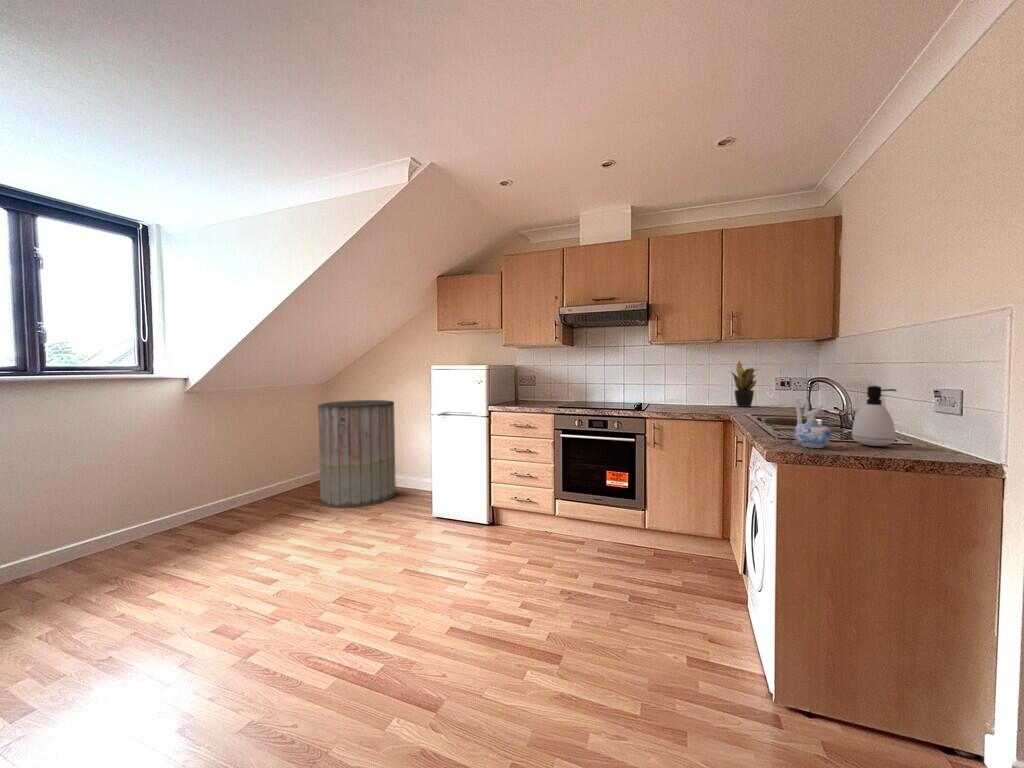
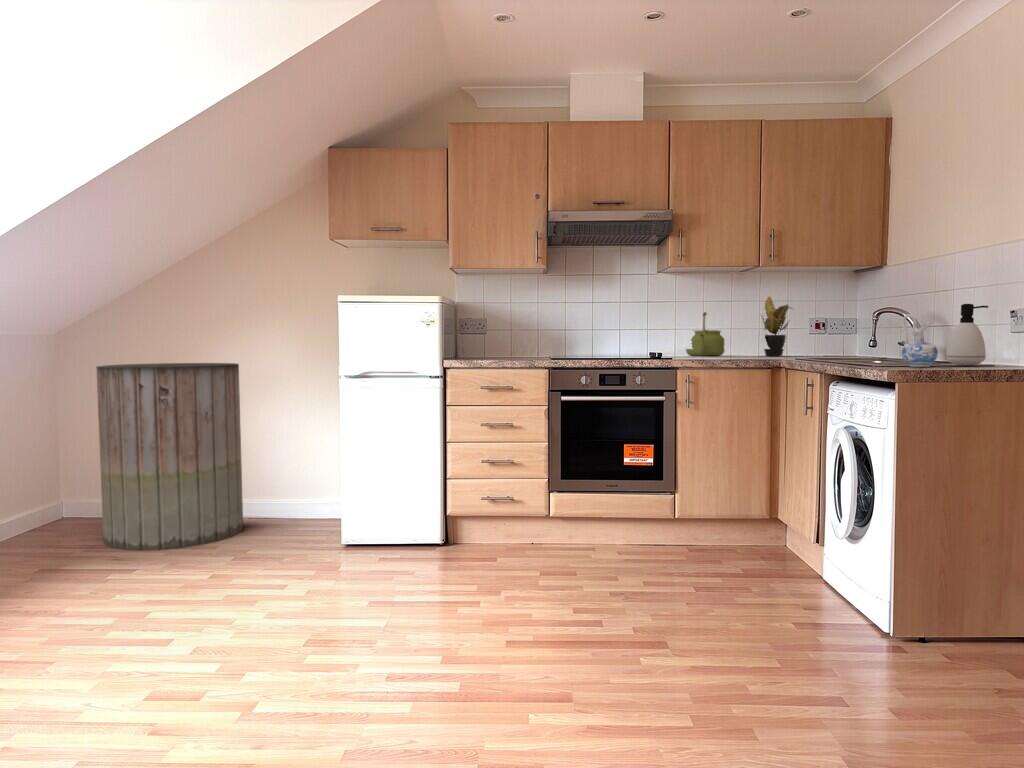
kettle: none [673,372,703,405] -> present [686,312,725,356]

